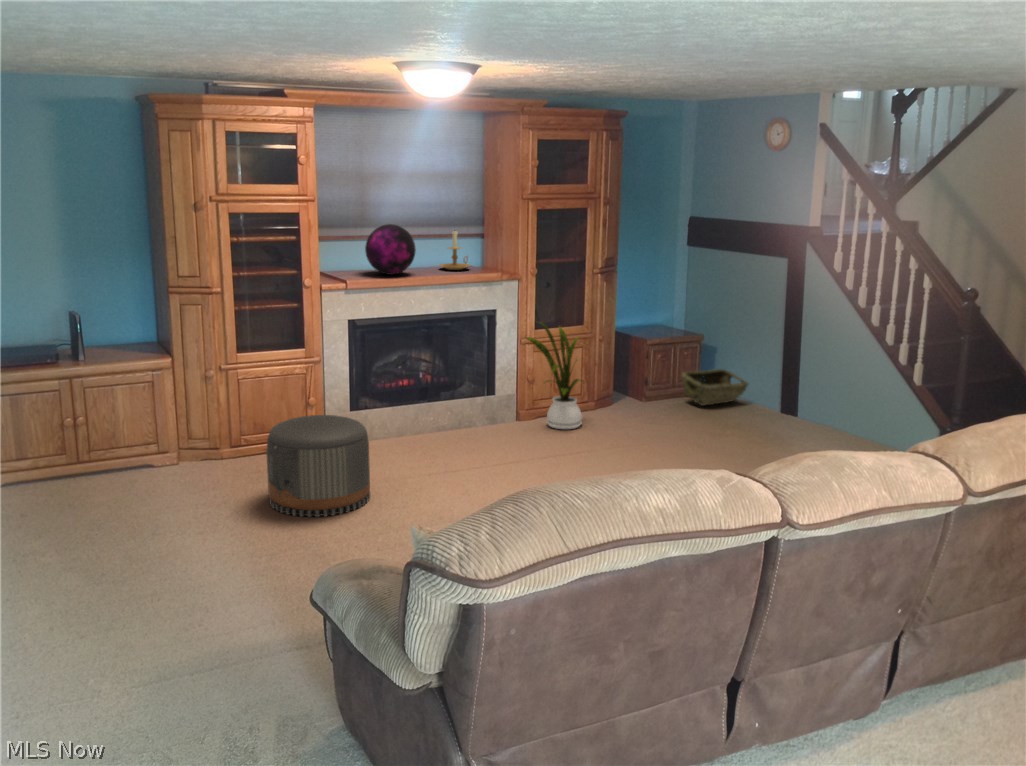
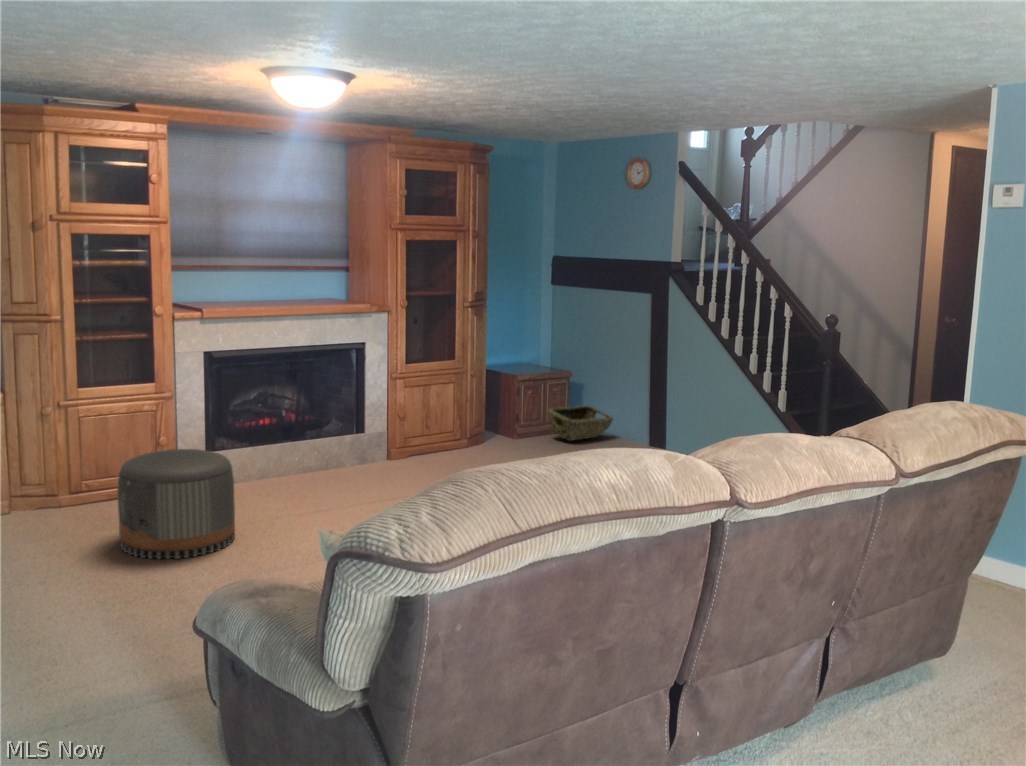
decorative orb: present [365,224,416,275] -> none [223,253,277,306]
candle holder: present [440,231,470,270] -> none [301,261,335,303]
house plant: present [526,323,584,429] -> none [392,354,462,466]

